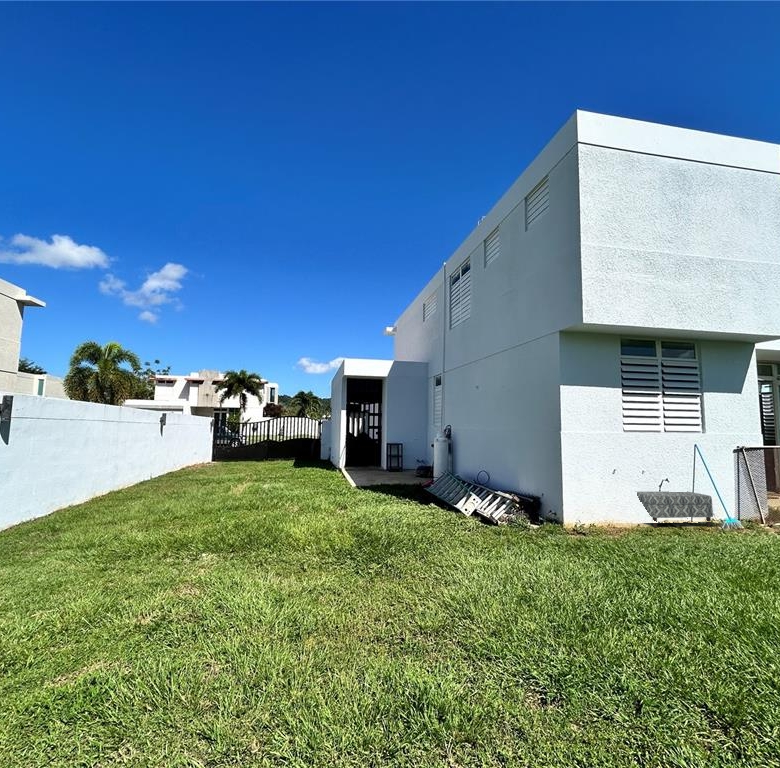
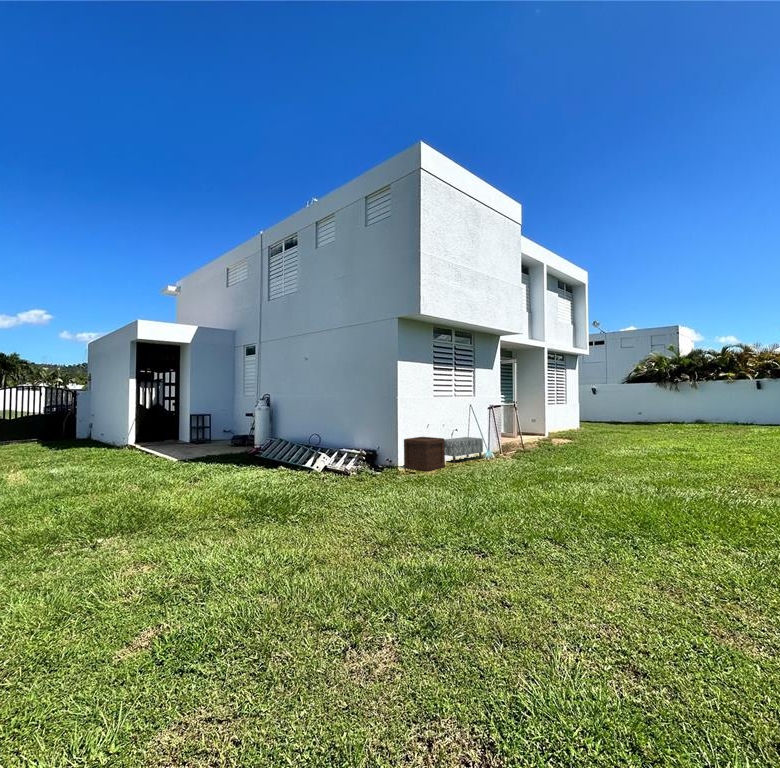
wooden crate: none [570,485,633,533] -> present [404,437,445,471]

